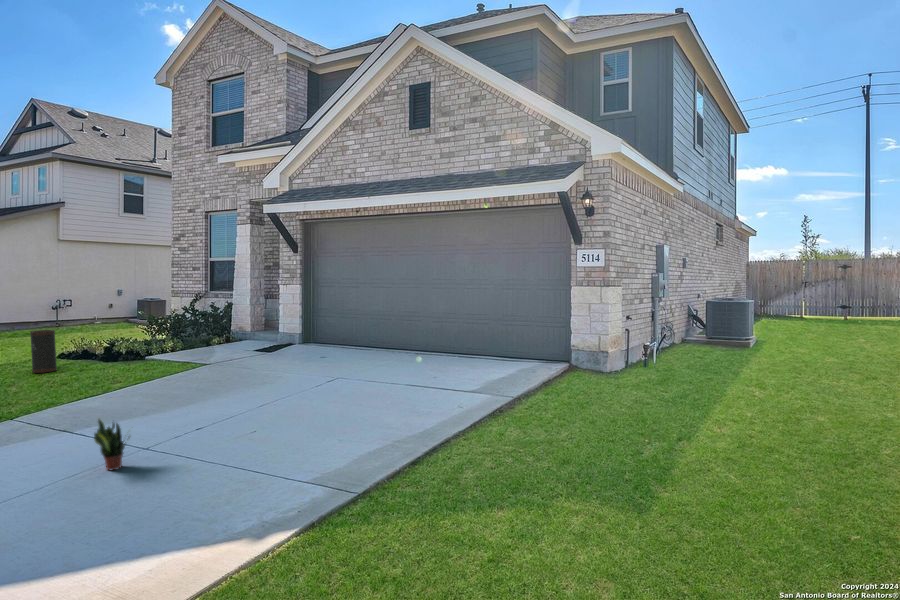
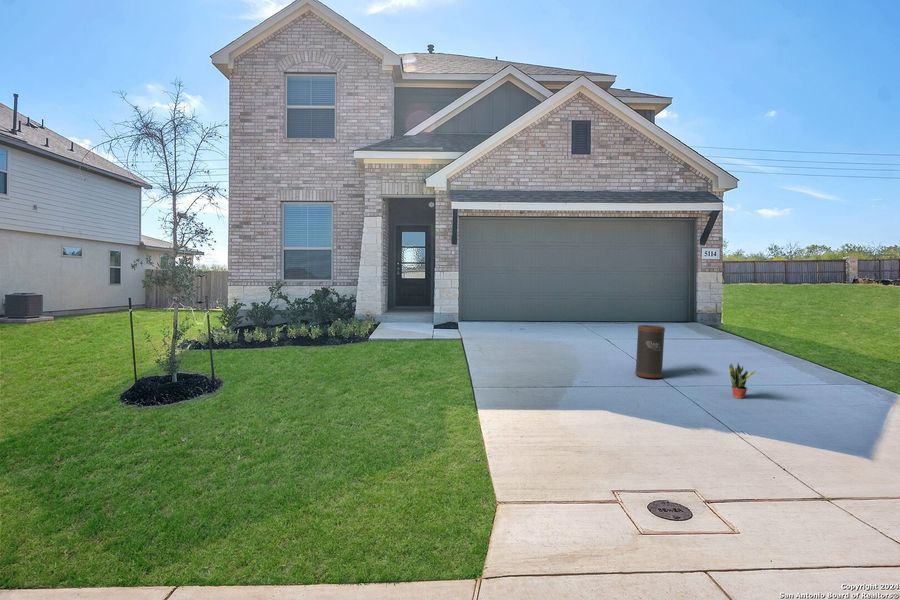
trash can: present [30,330,57,373] -> present [635,325,665,378]

